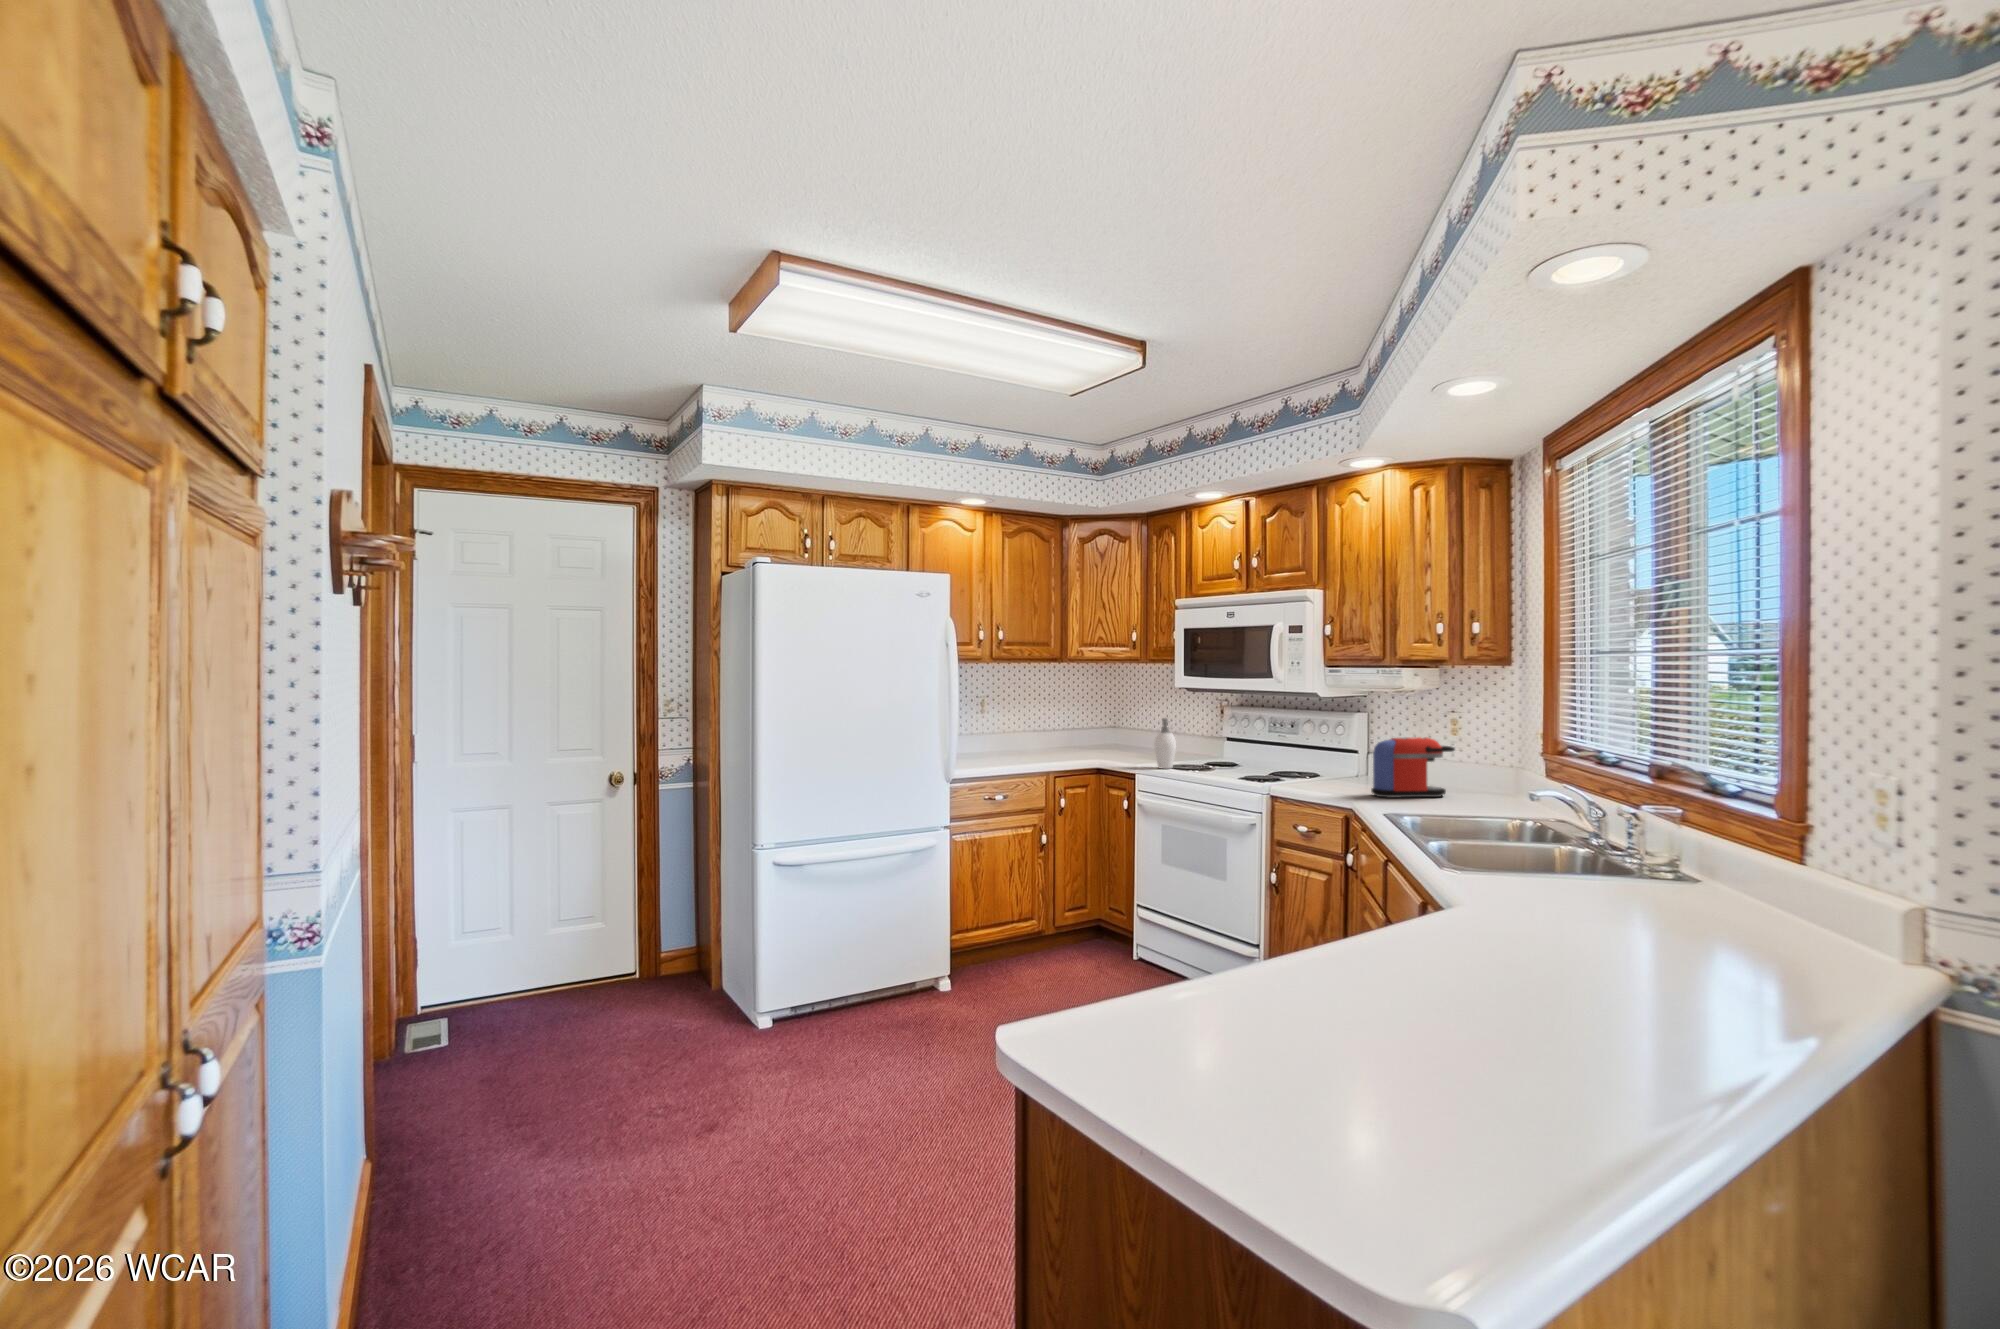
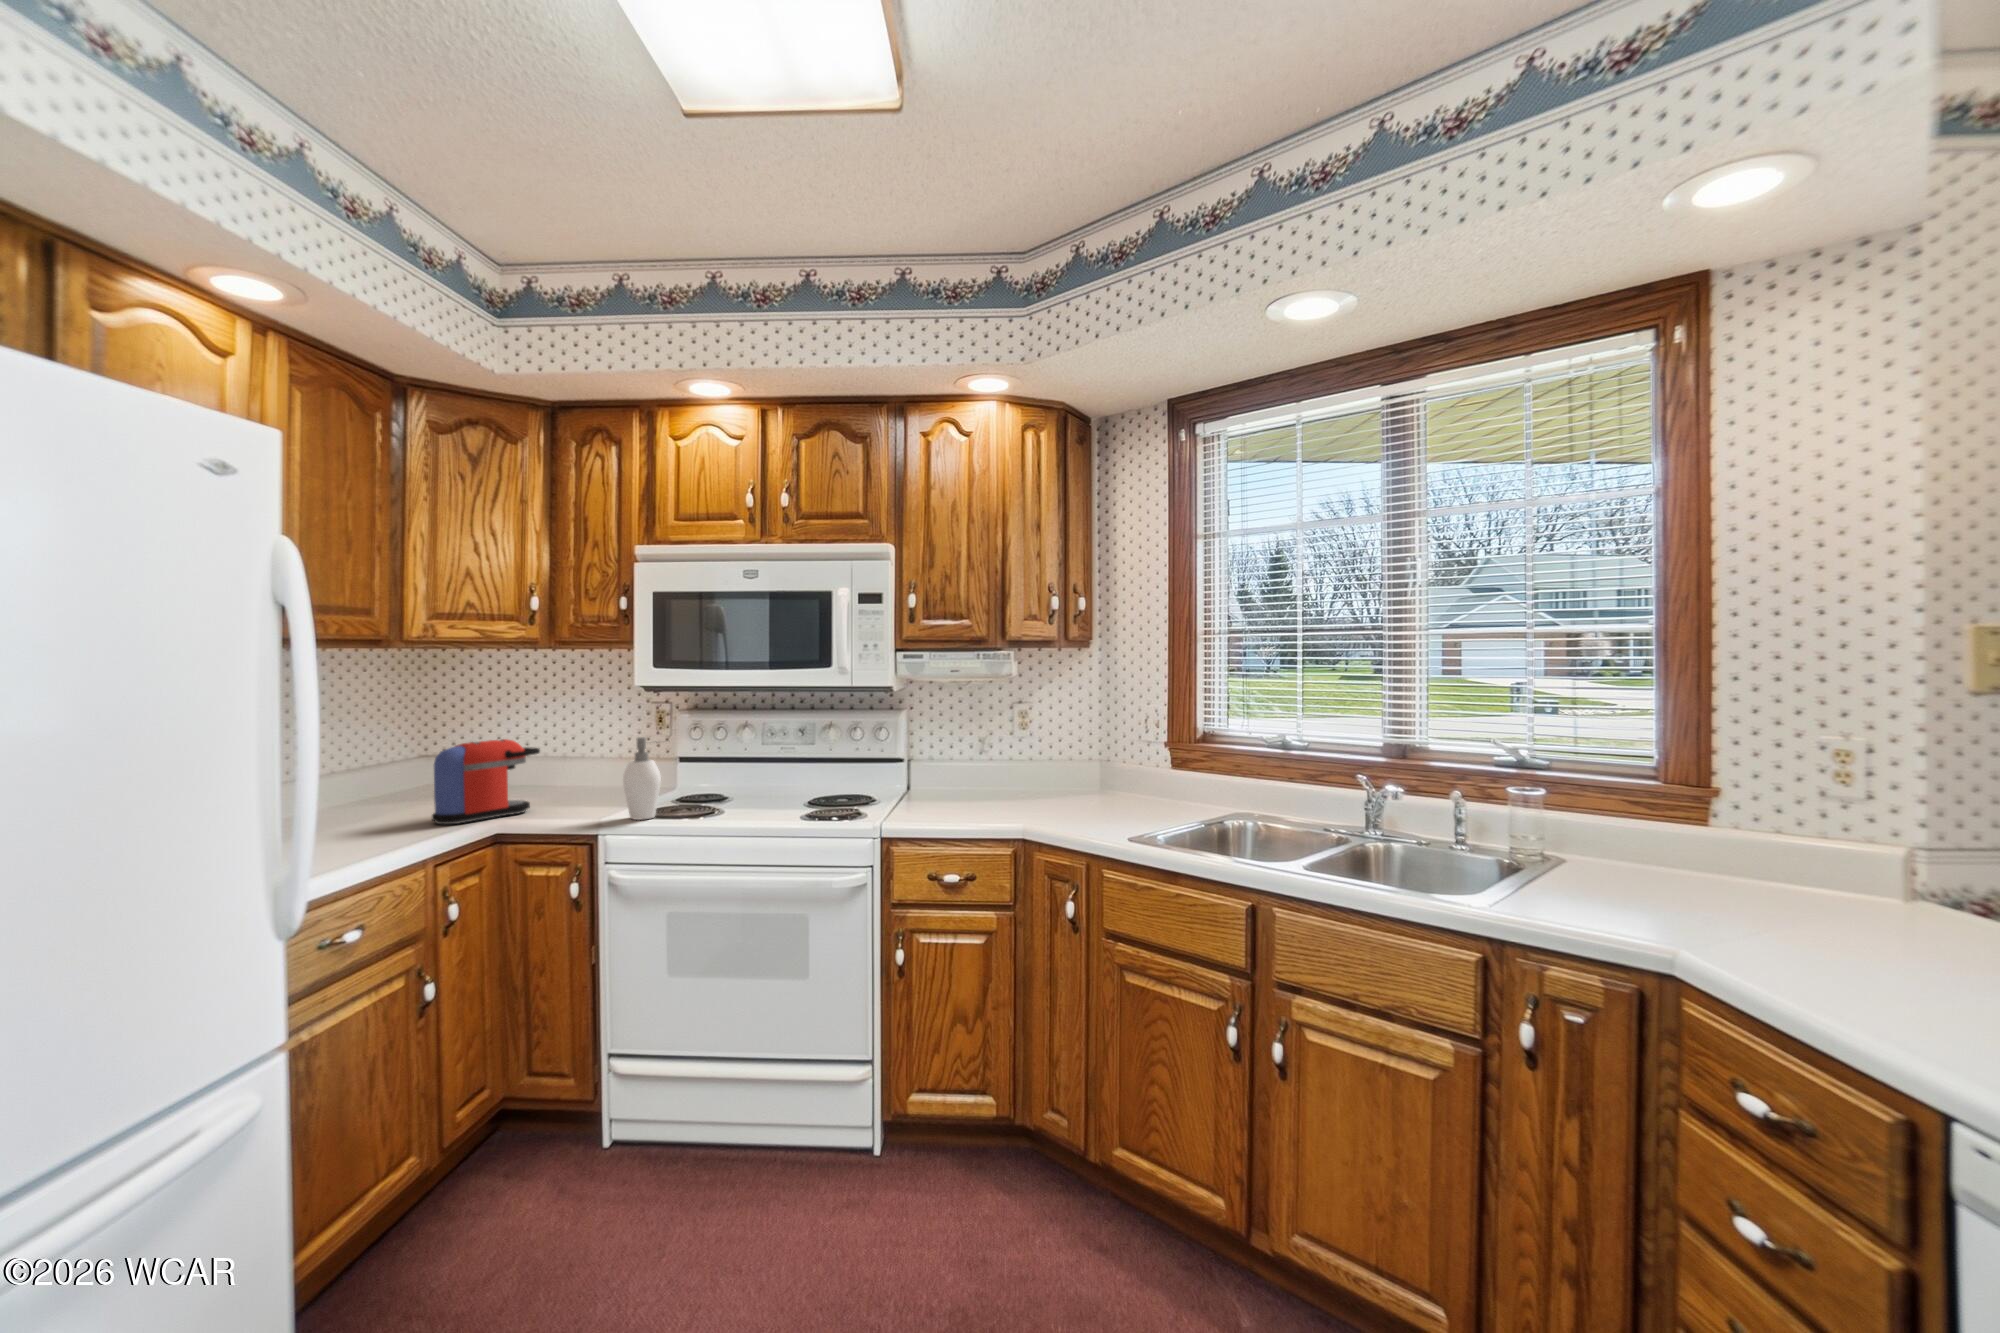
coffee maker: present [1371,737,1455,797] -> present [432,739,540,824]

